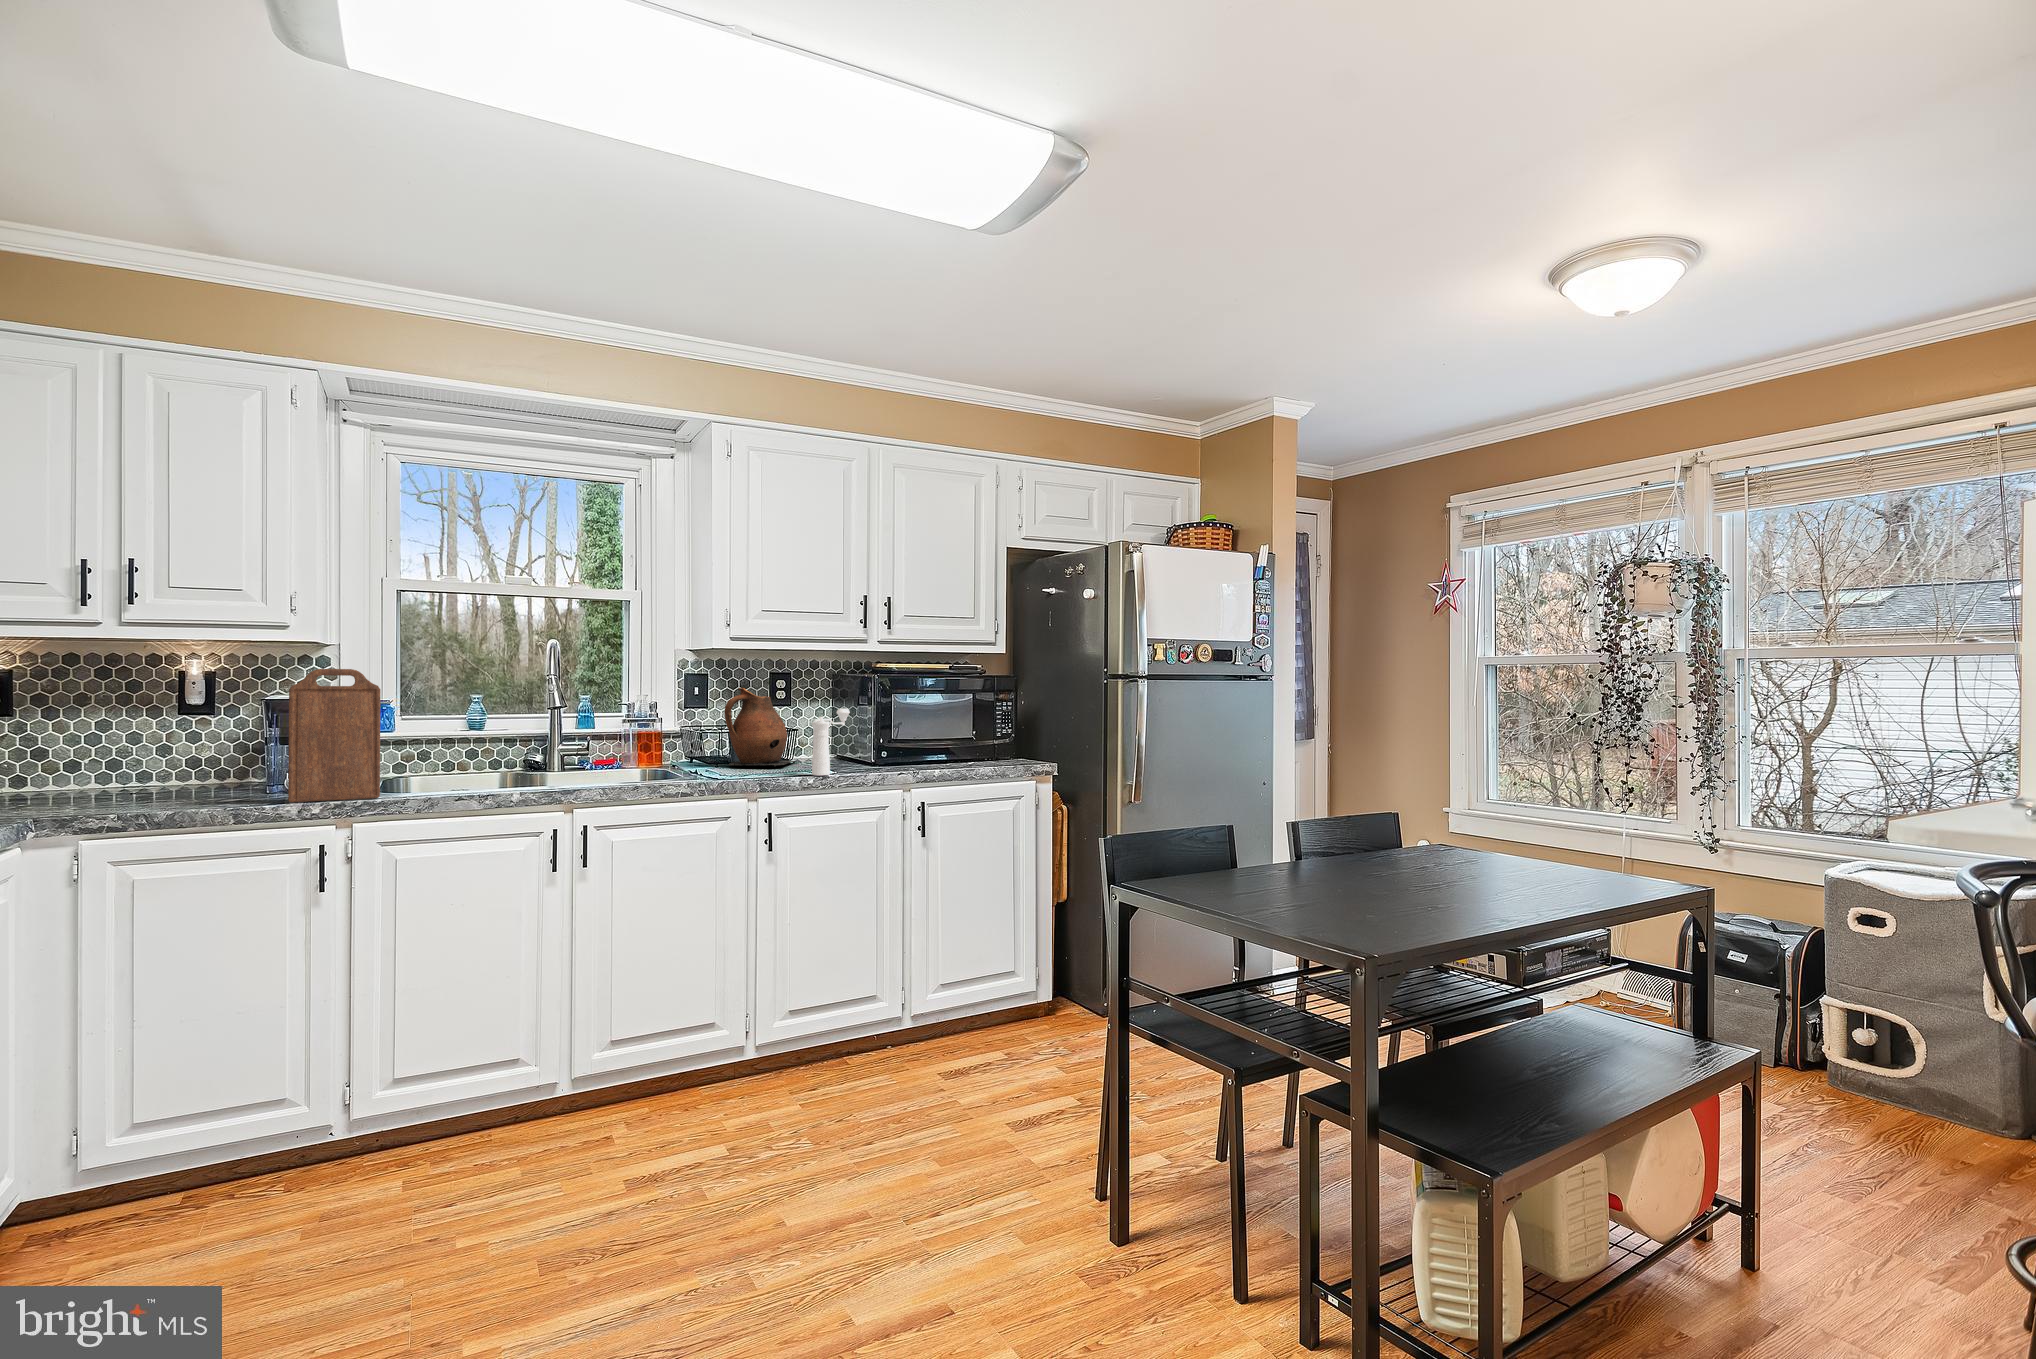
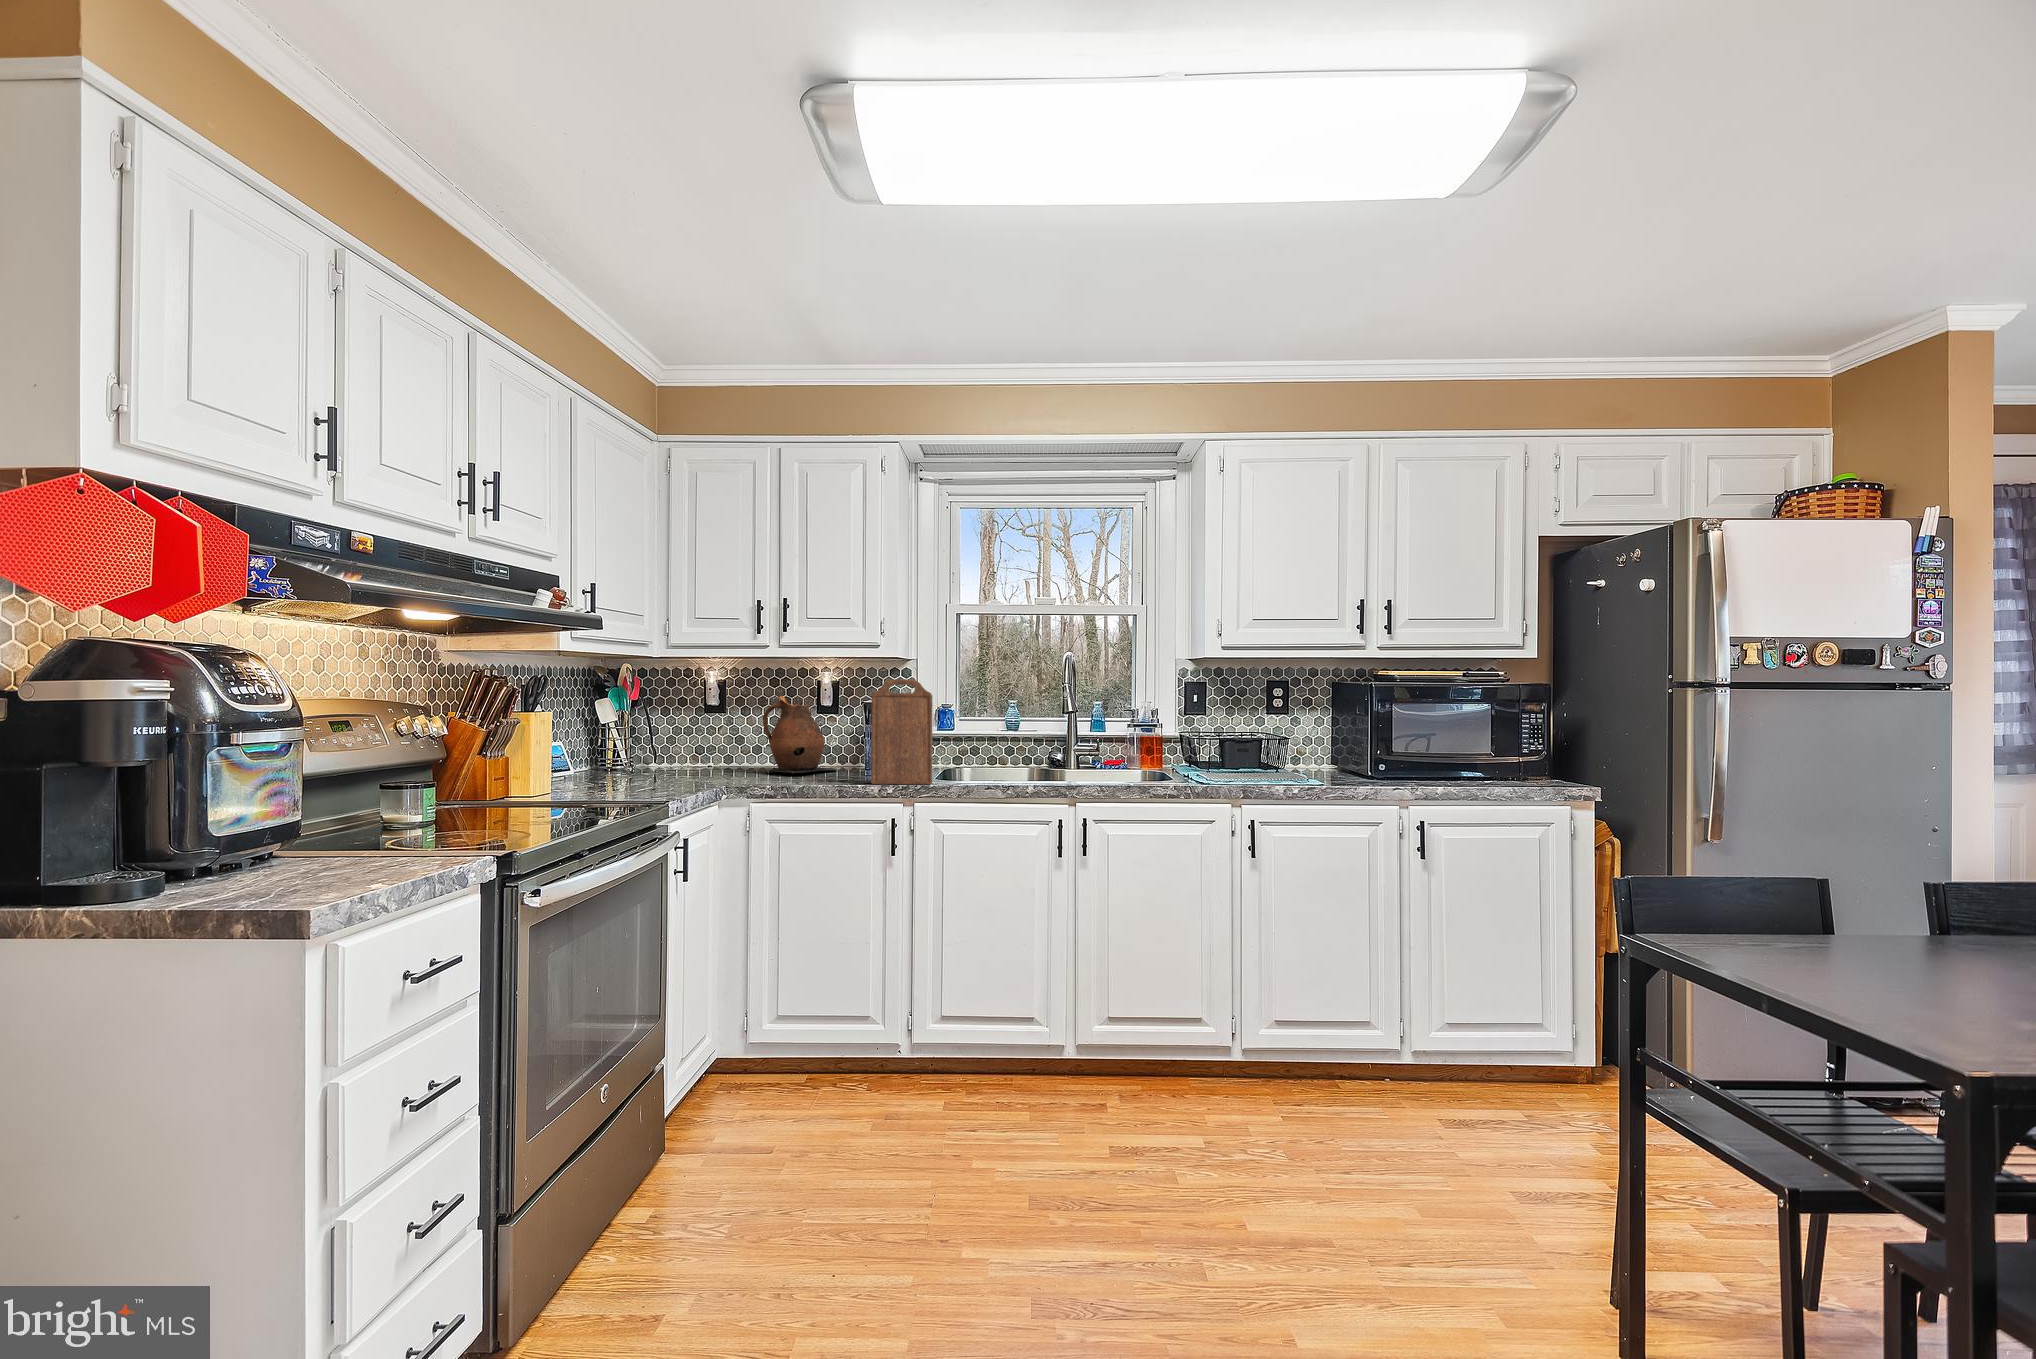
ceramic pitcher: present [724,688,795,766] -> present [763,696,837,774]
pepper mill: present [812,709,850,776] -> none [1301,718,1343,785]

